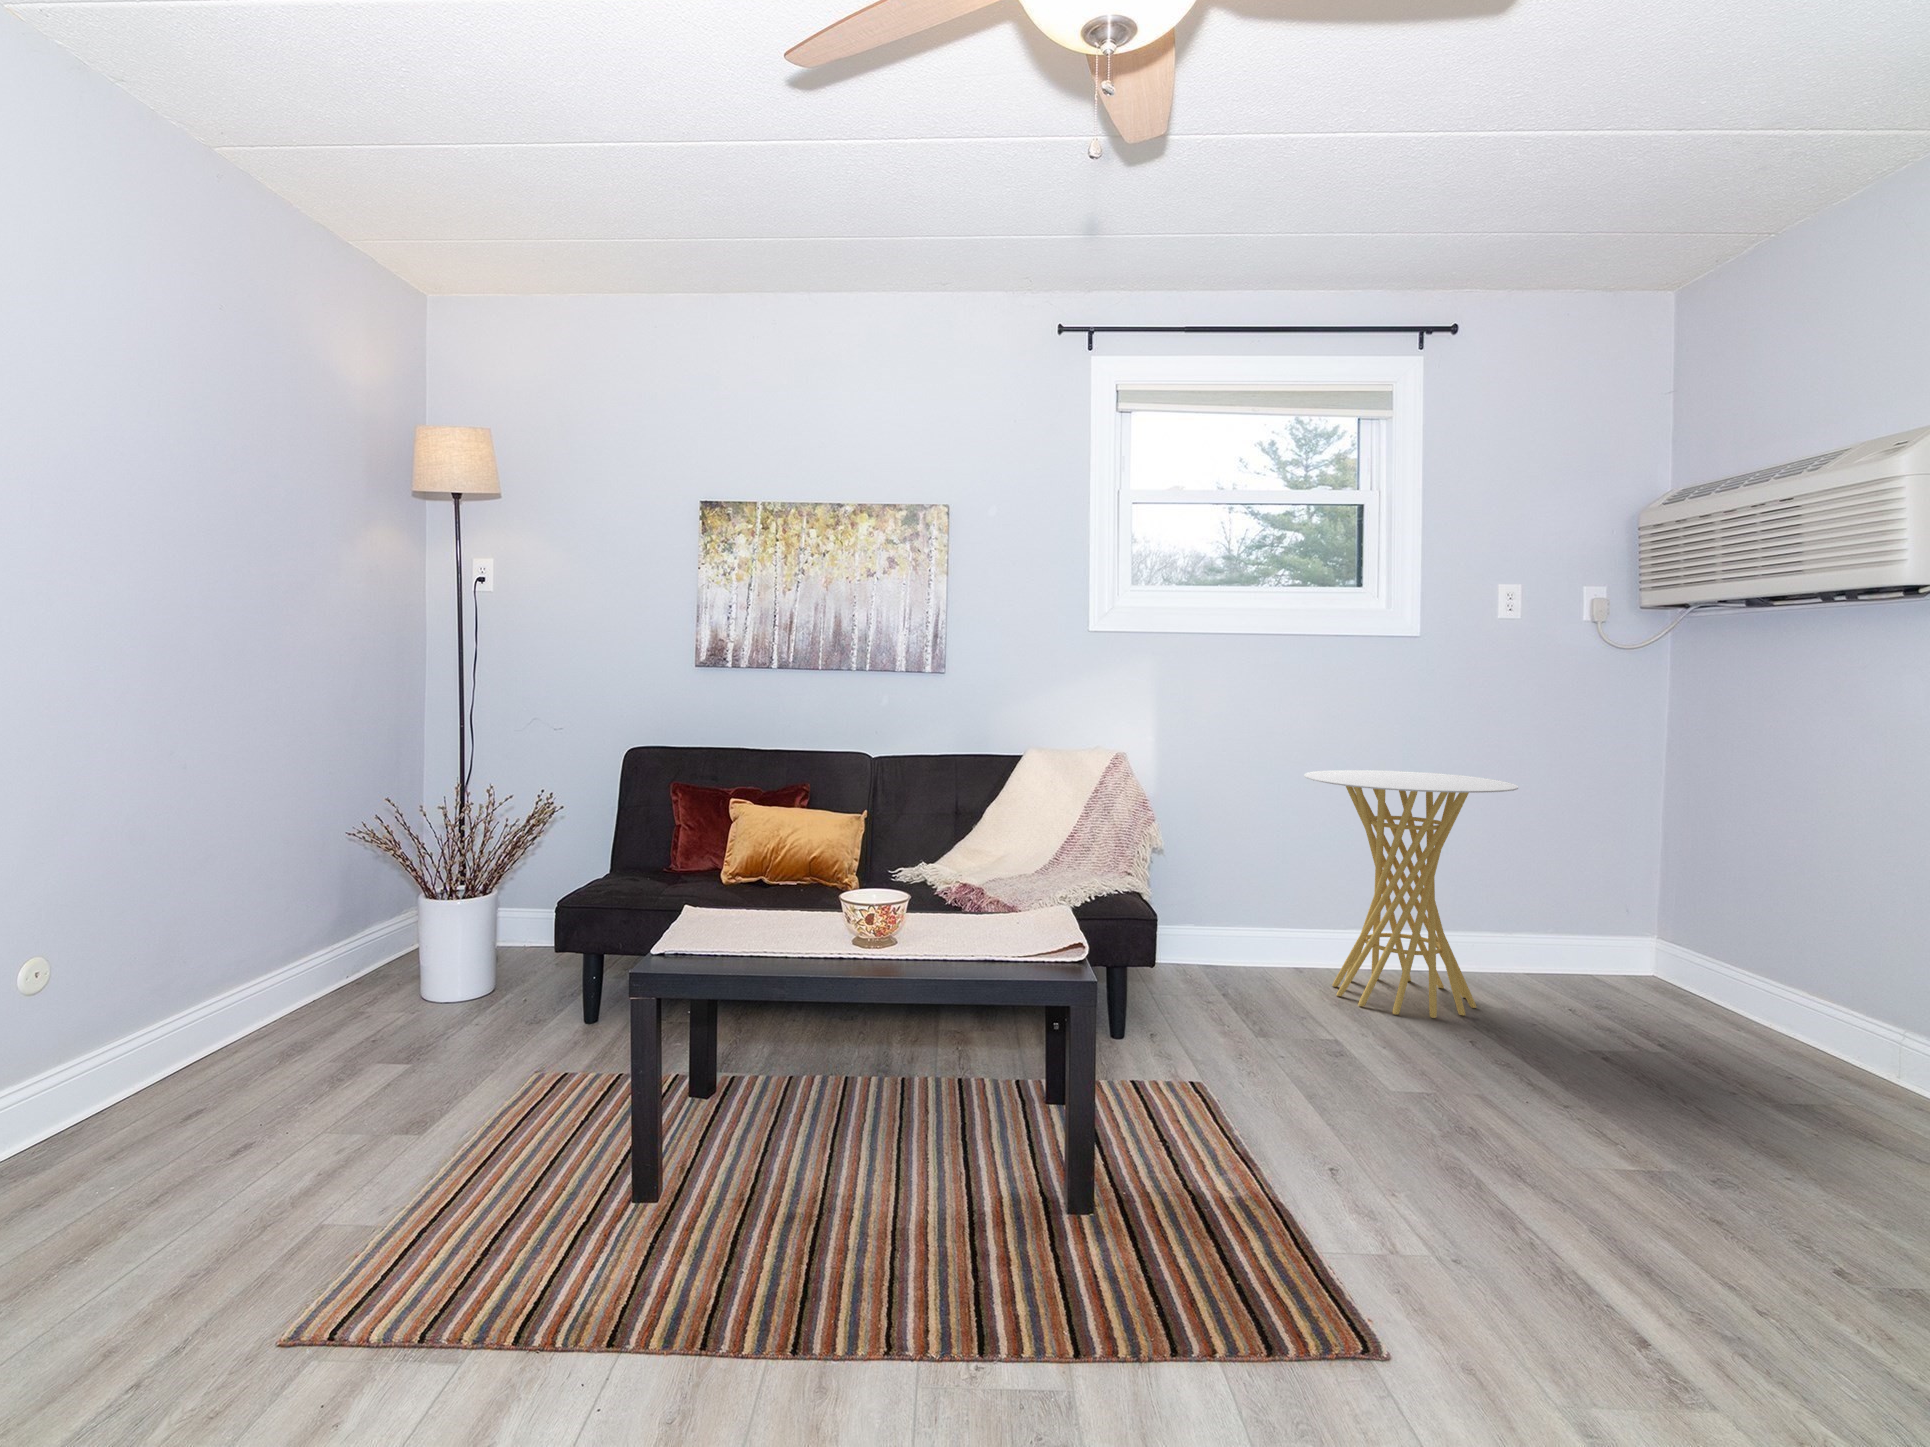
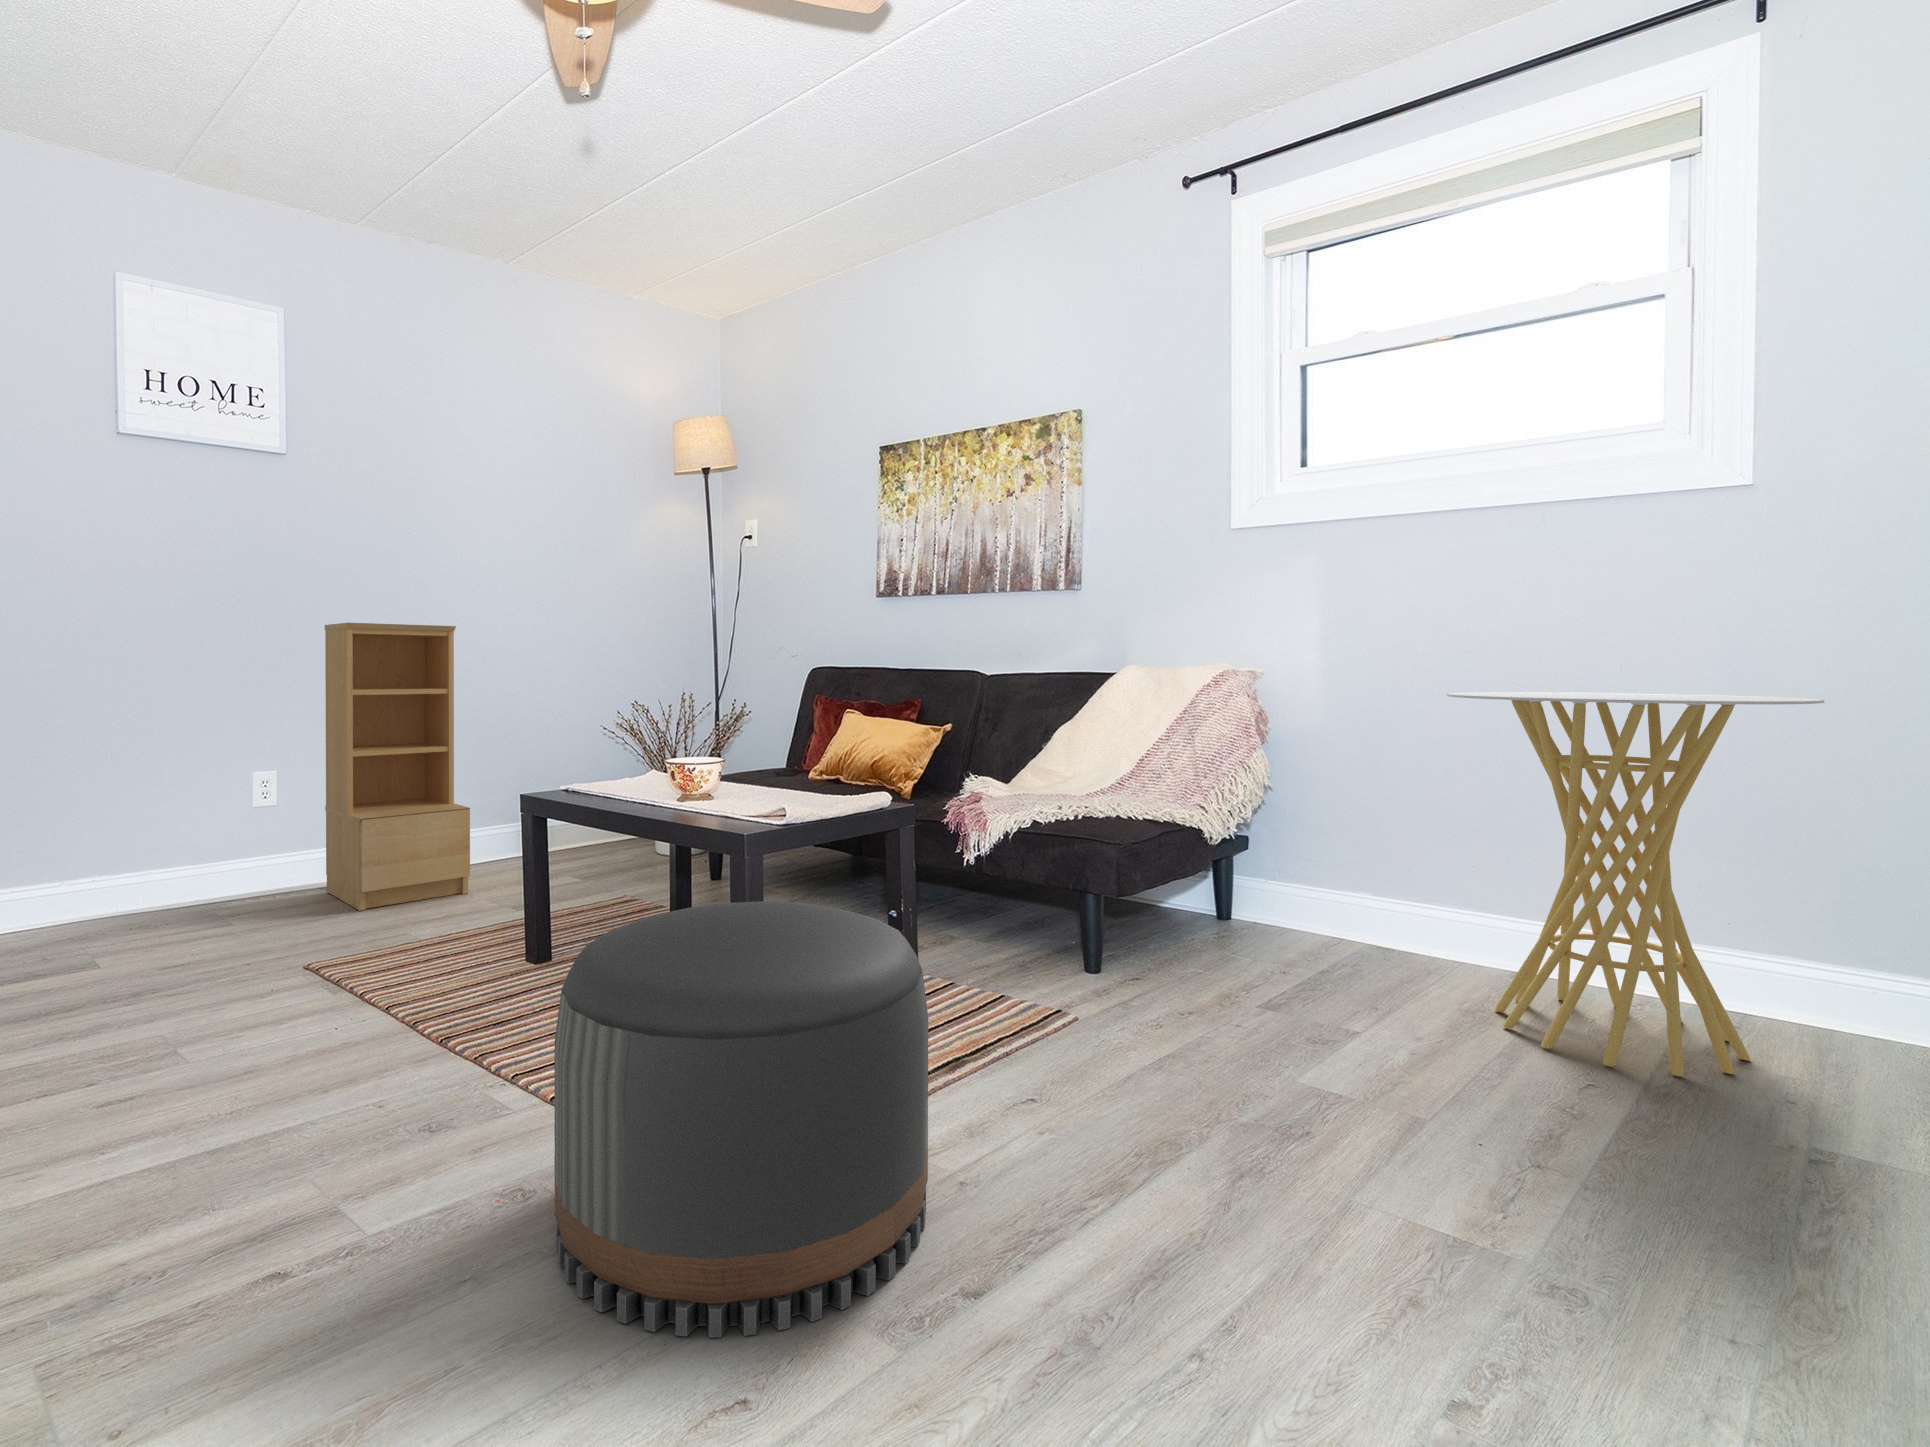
bookshelf: none [28,719,301,1162] -> present [325,623,470,911]
pouf: none [1147,1015,1457,1362] -> present [555,901,928,1337]

